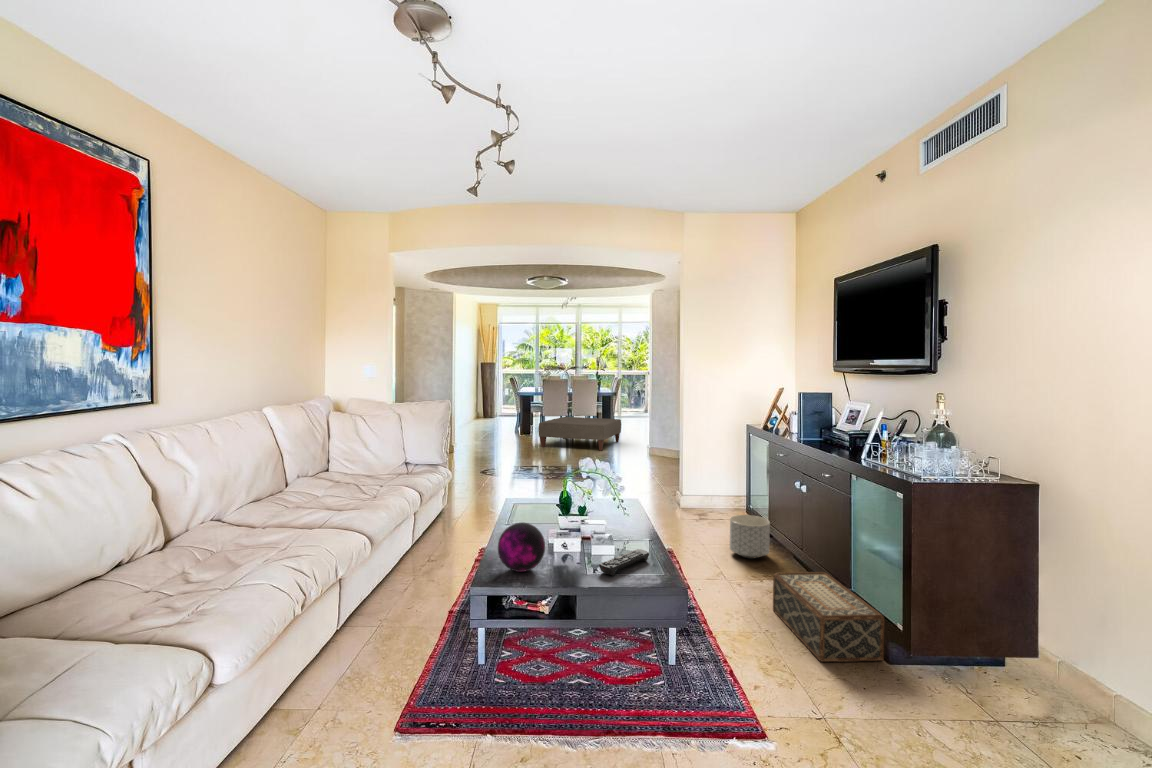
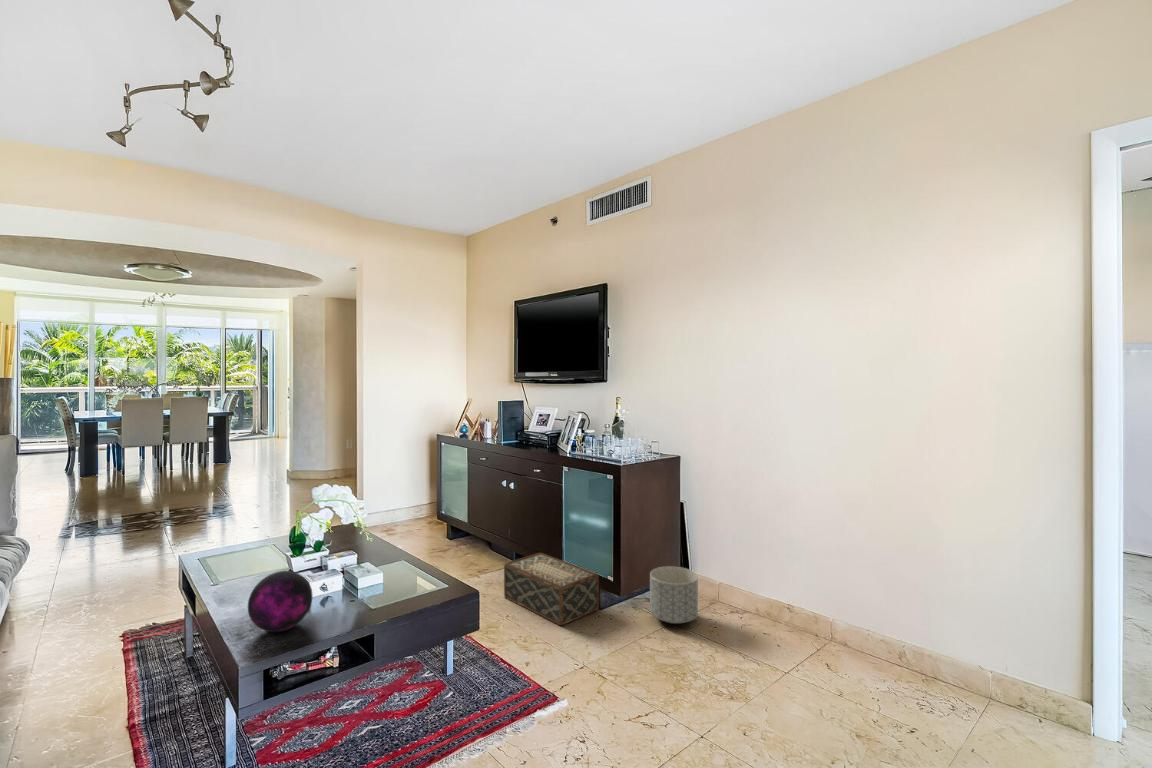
ottoman: present [538,417,621,451] -> none [132,441,253,486]
planter: present [730,515,770,559] -> present [650,566,698,624]
remote control: present [599,549,649,576] -> none [377,570,418,603]

